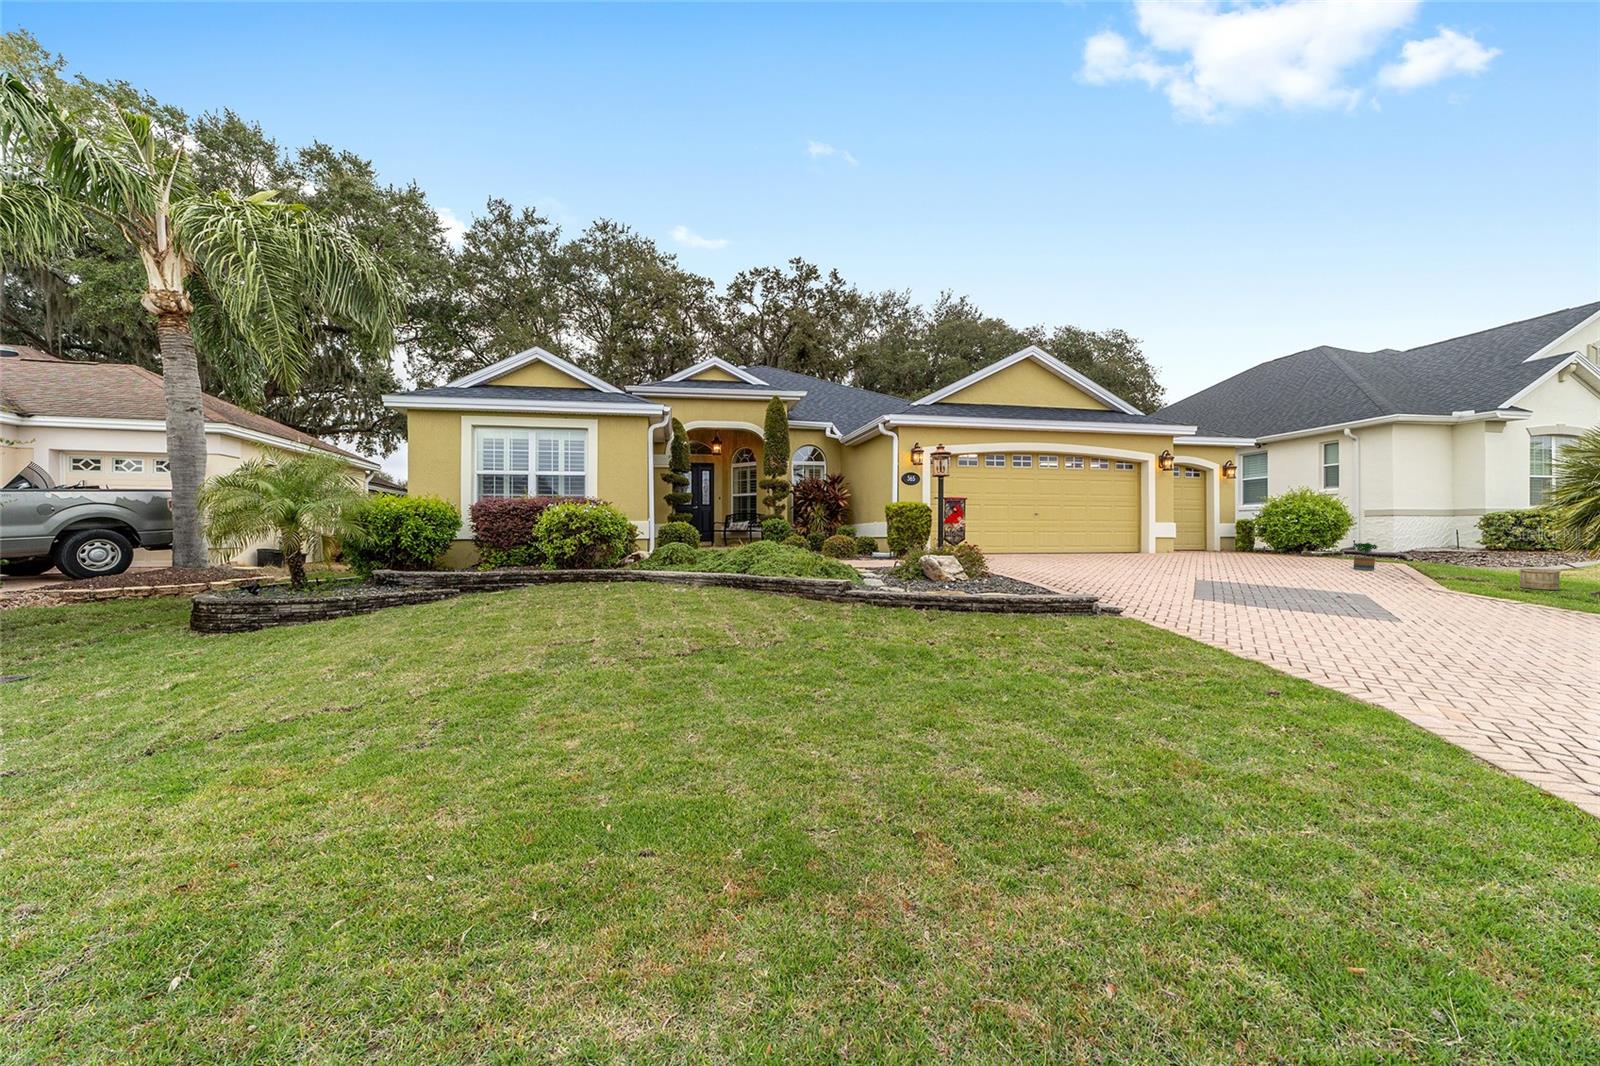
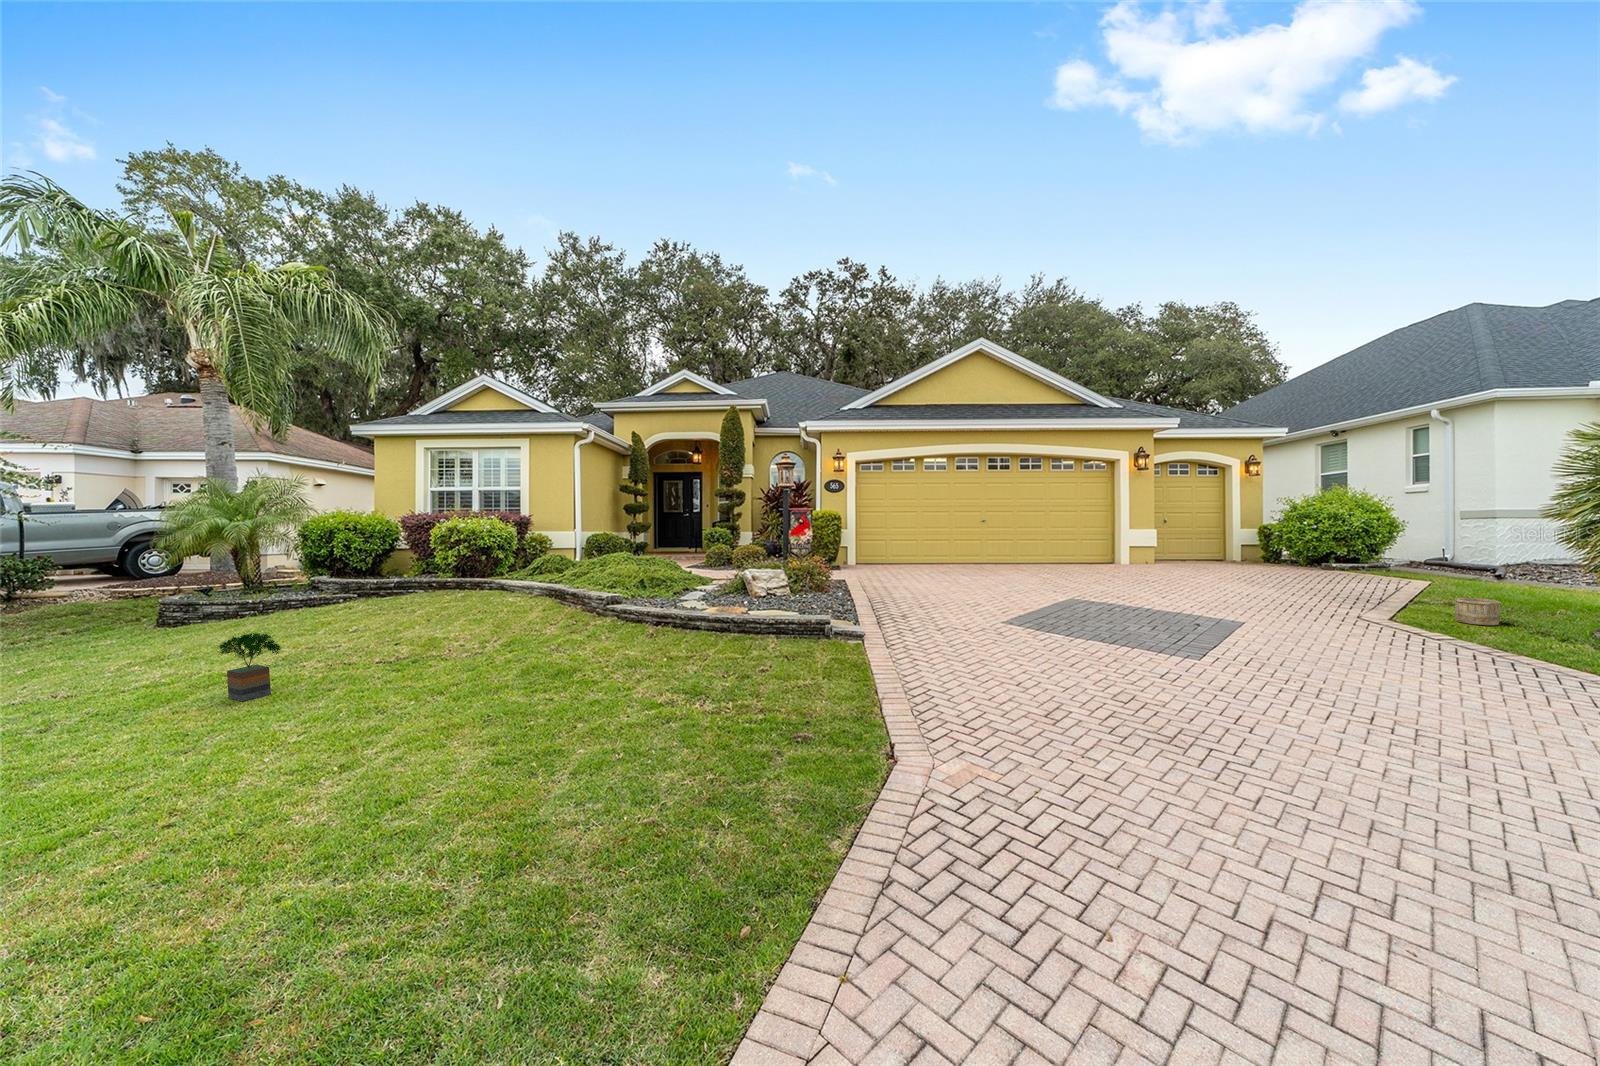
potted tree: present [1351,543,1377,571] -> present [219,633,281,702]

